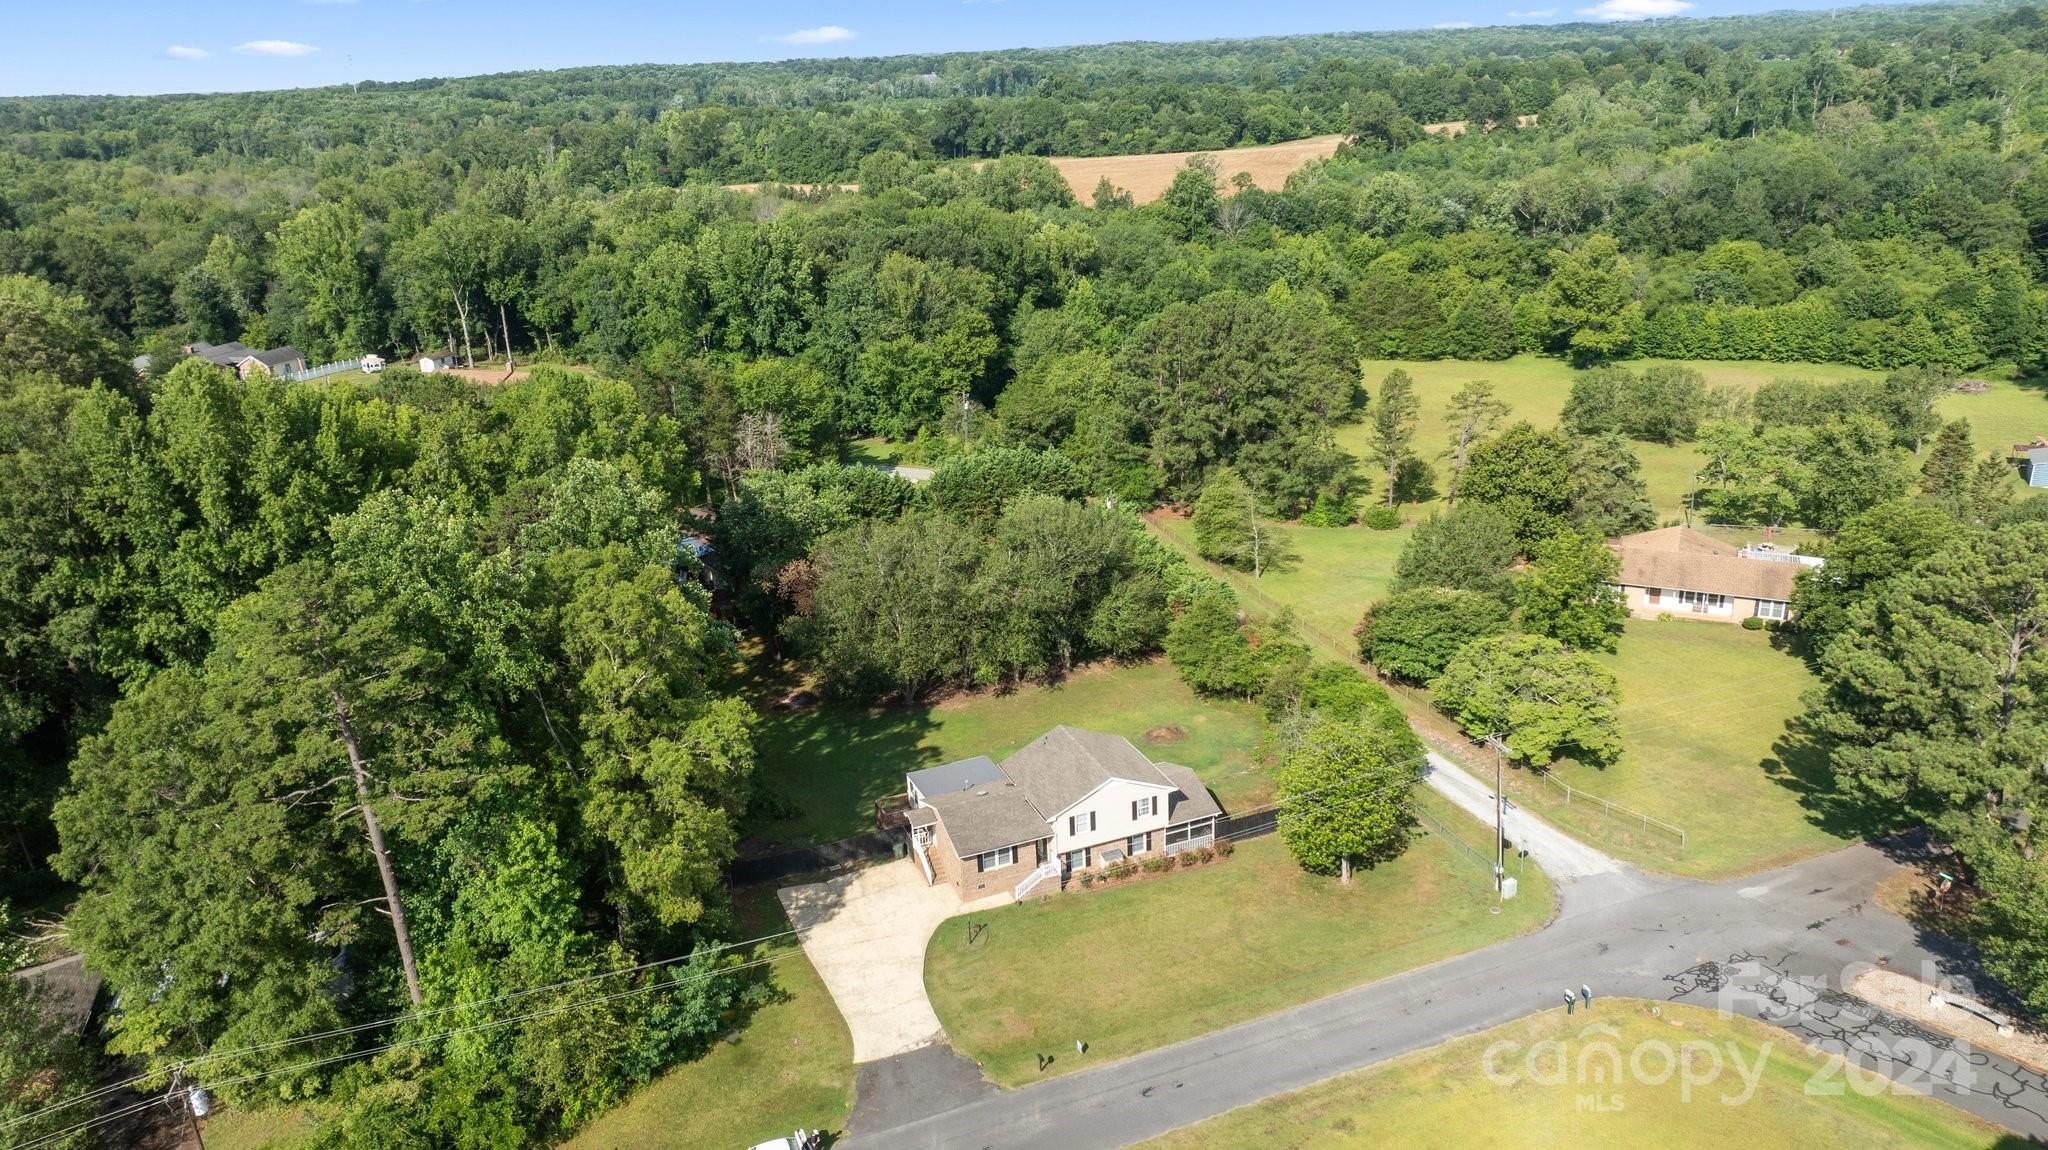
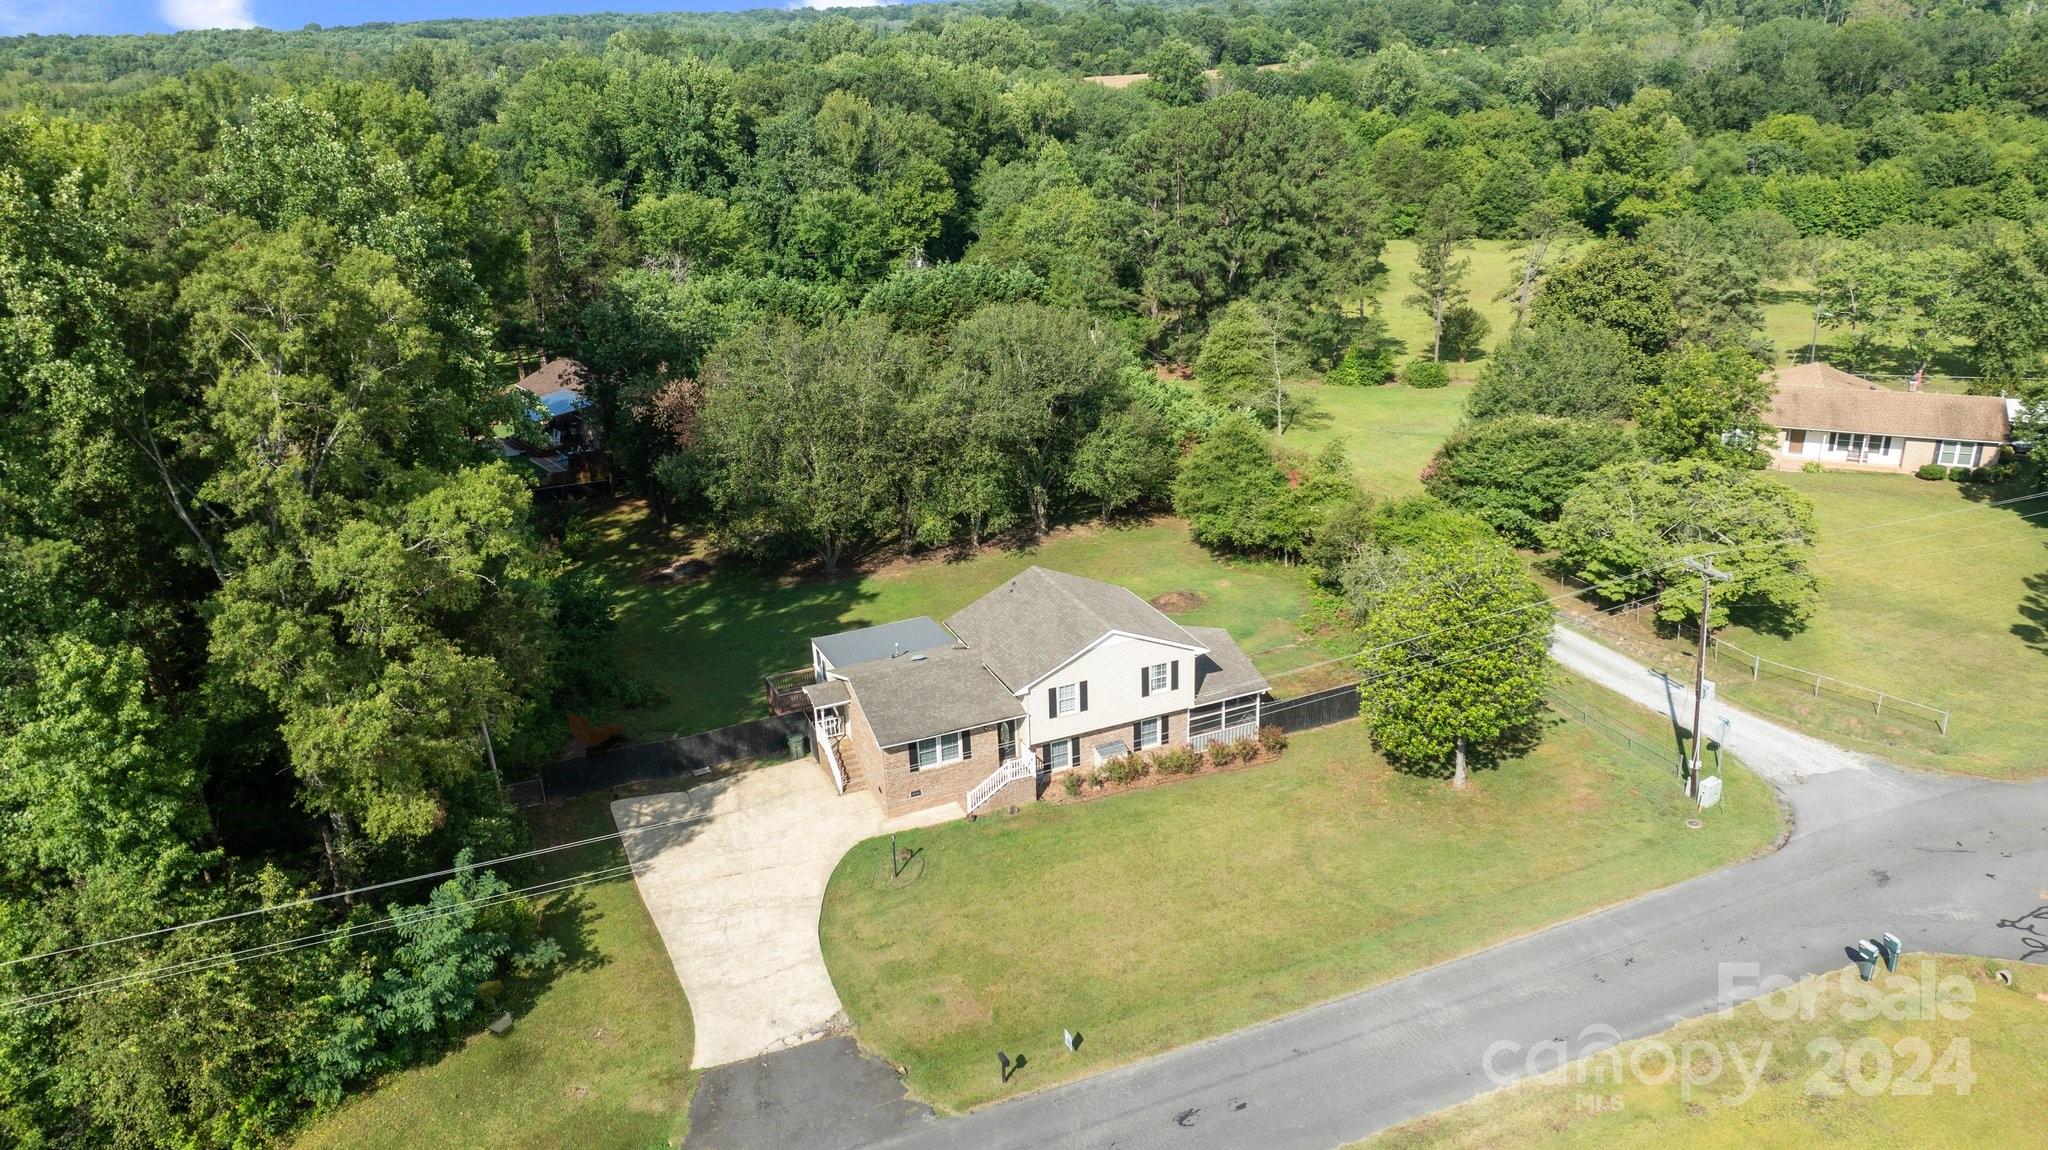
lounge chair: none [741,826,779,856] -> present [567,713,626,753]

